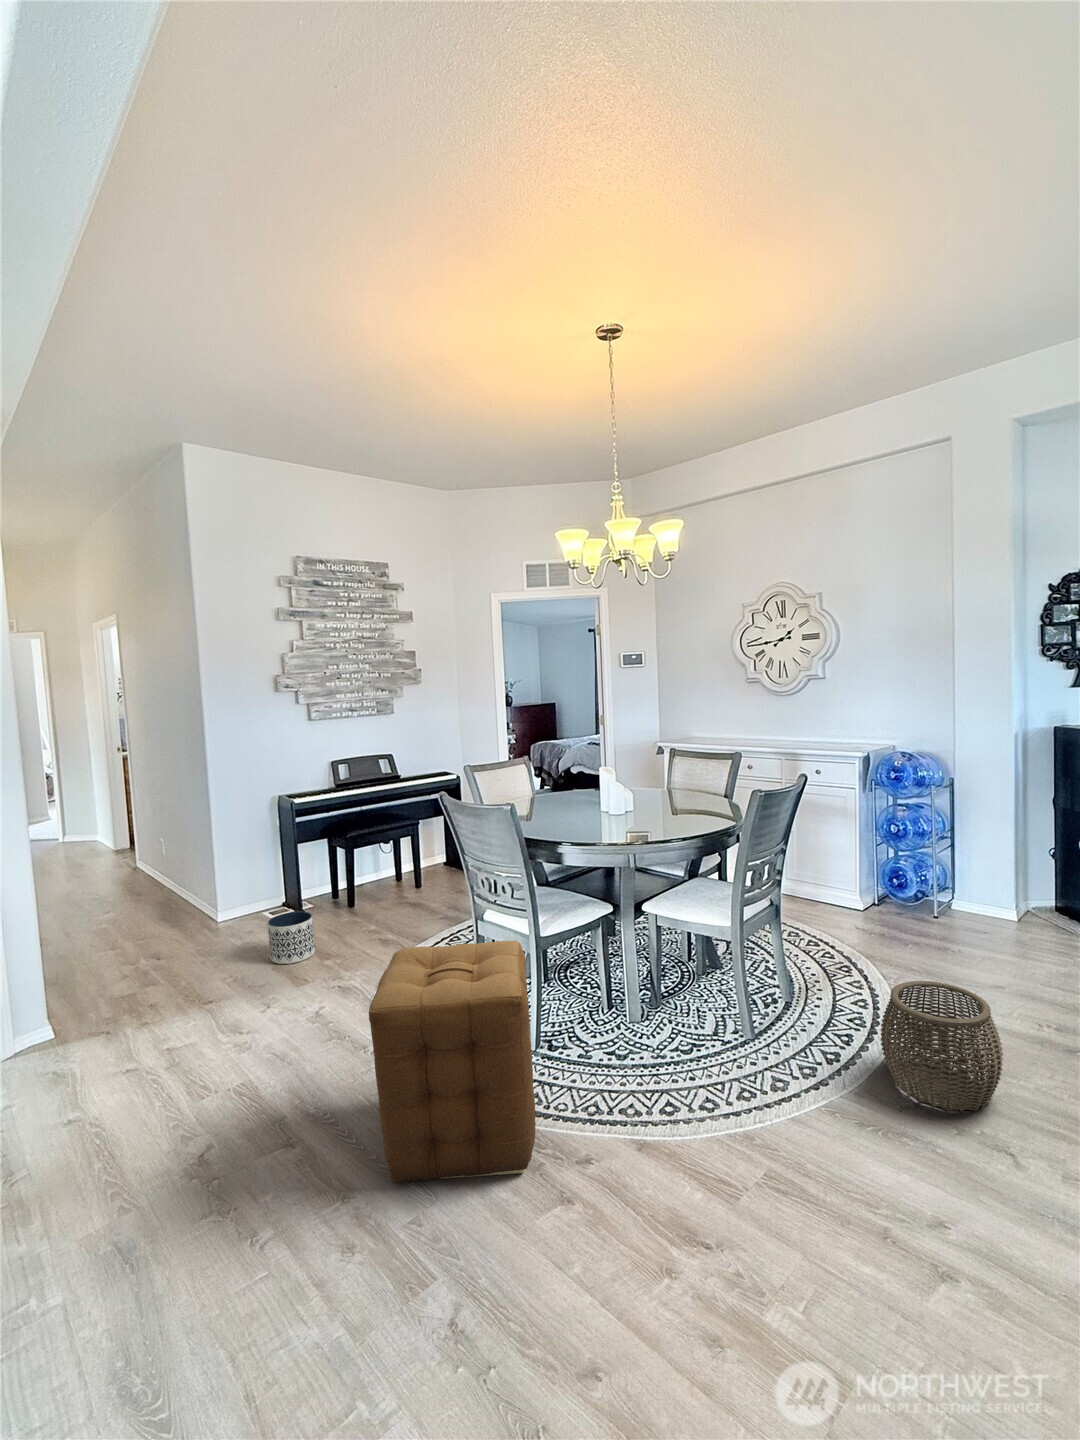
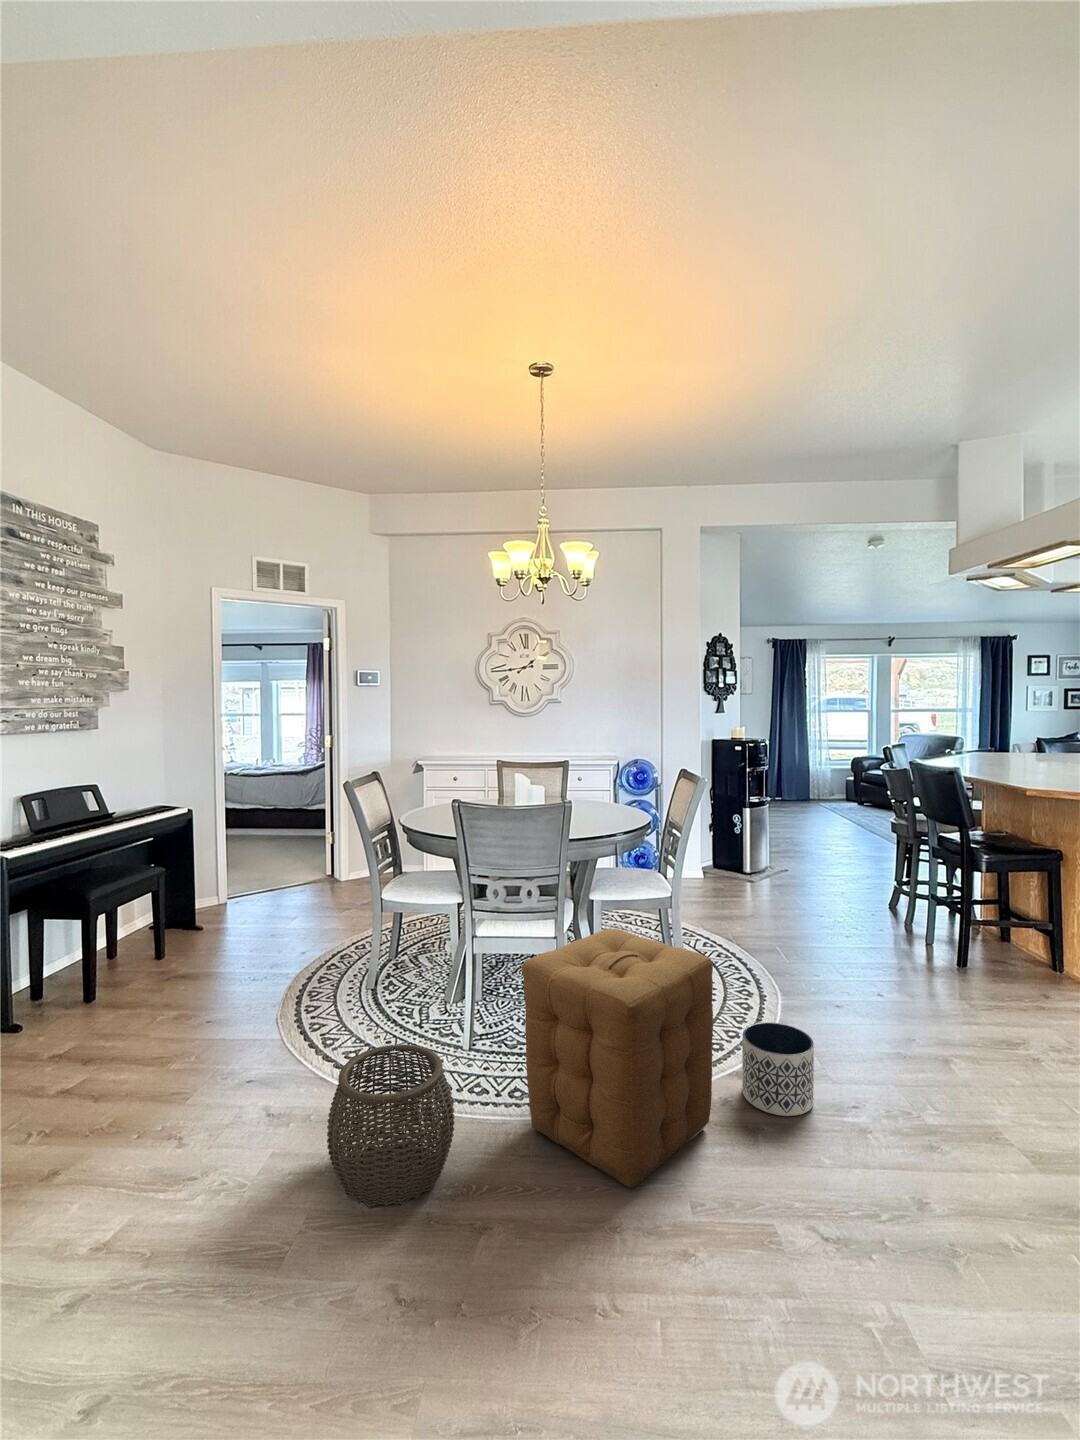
planter: present [268,911,315,964] -> present [742,1022,814,1116]
woven basket: present [881,981,1003,1112] -> present [327,1044,455,1207]

